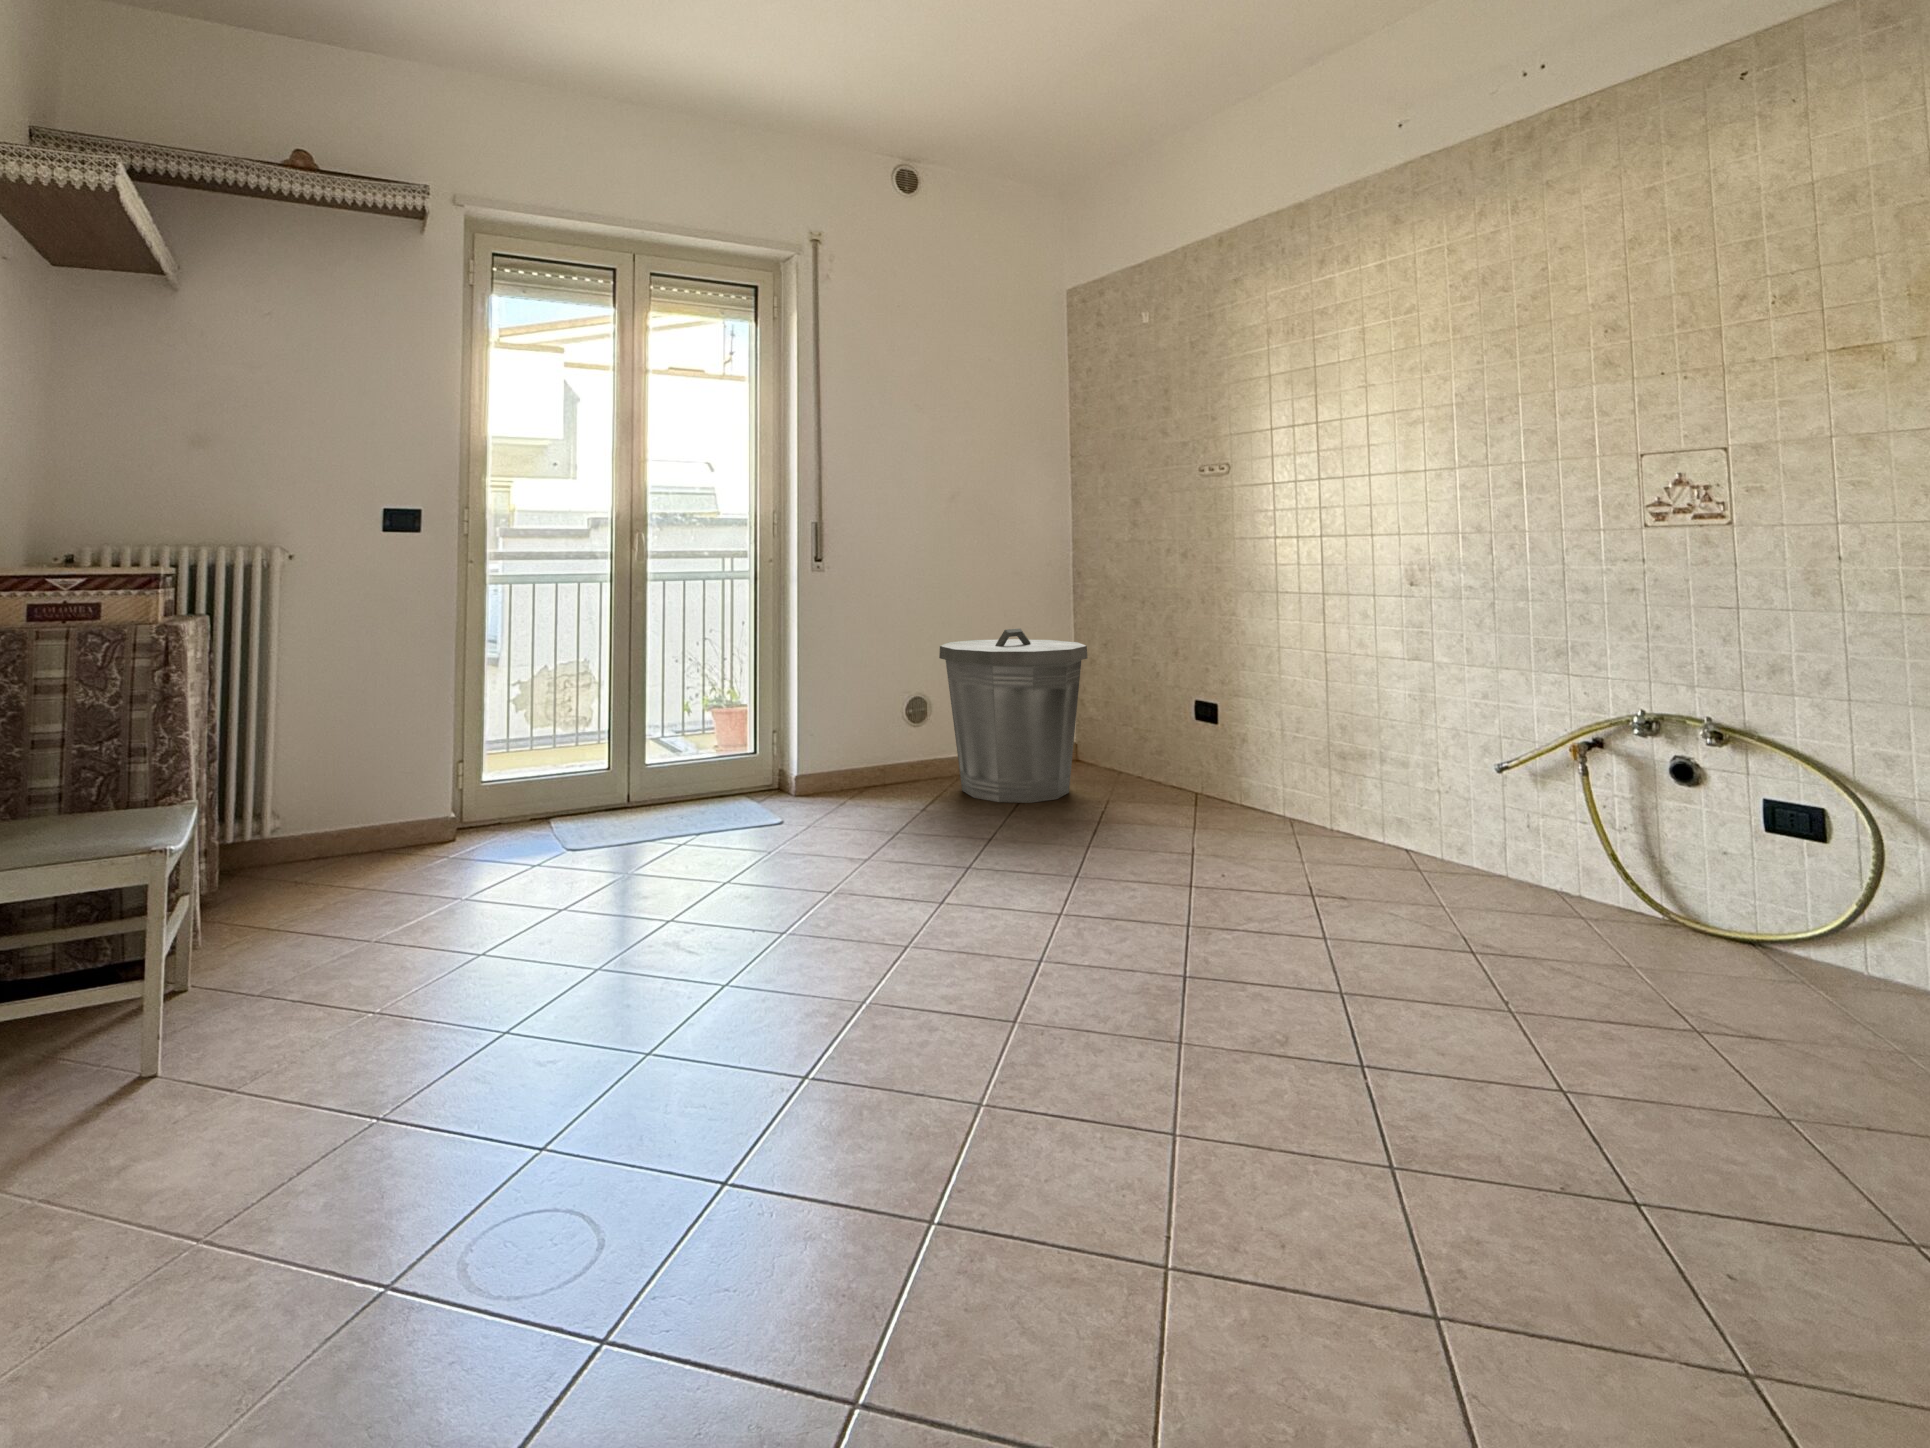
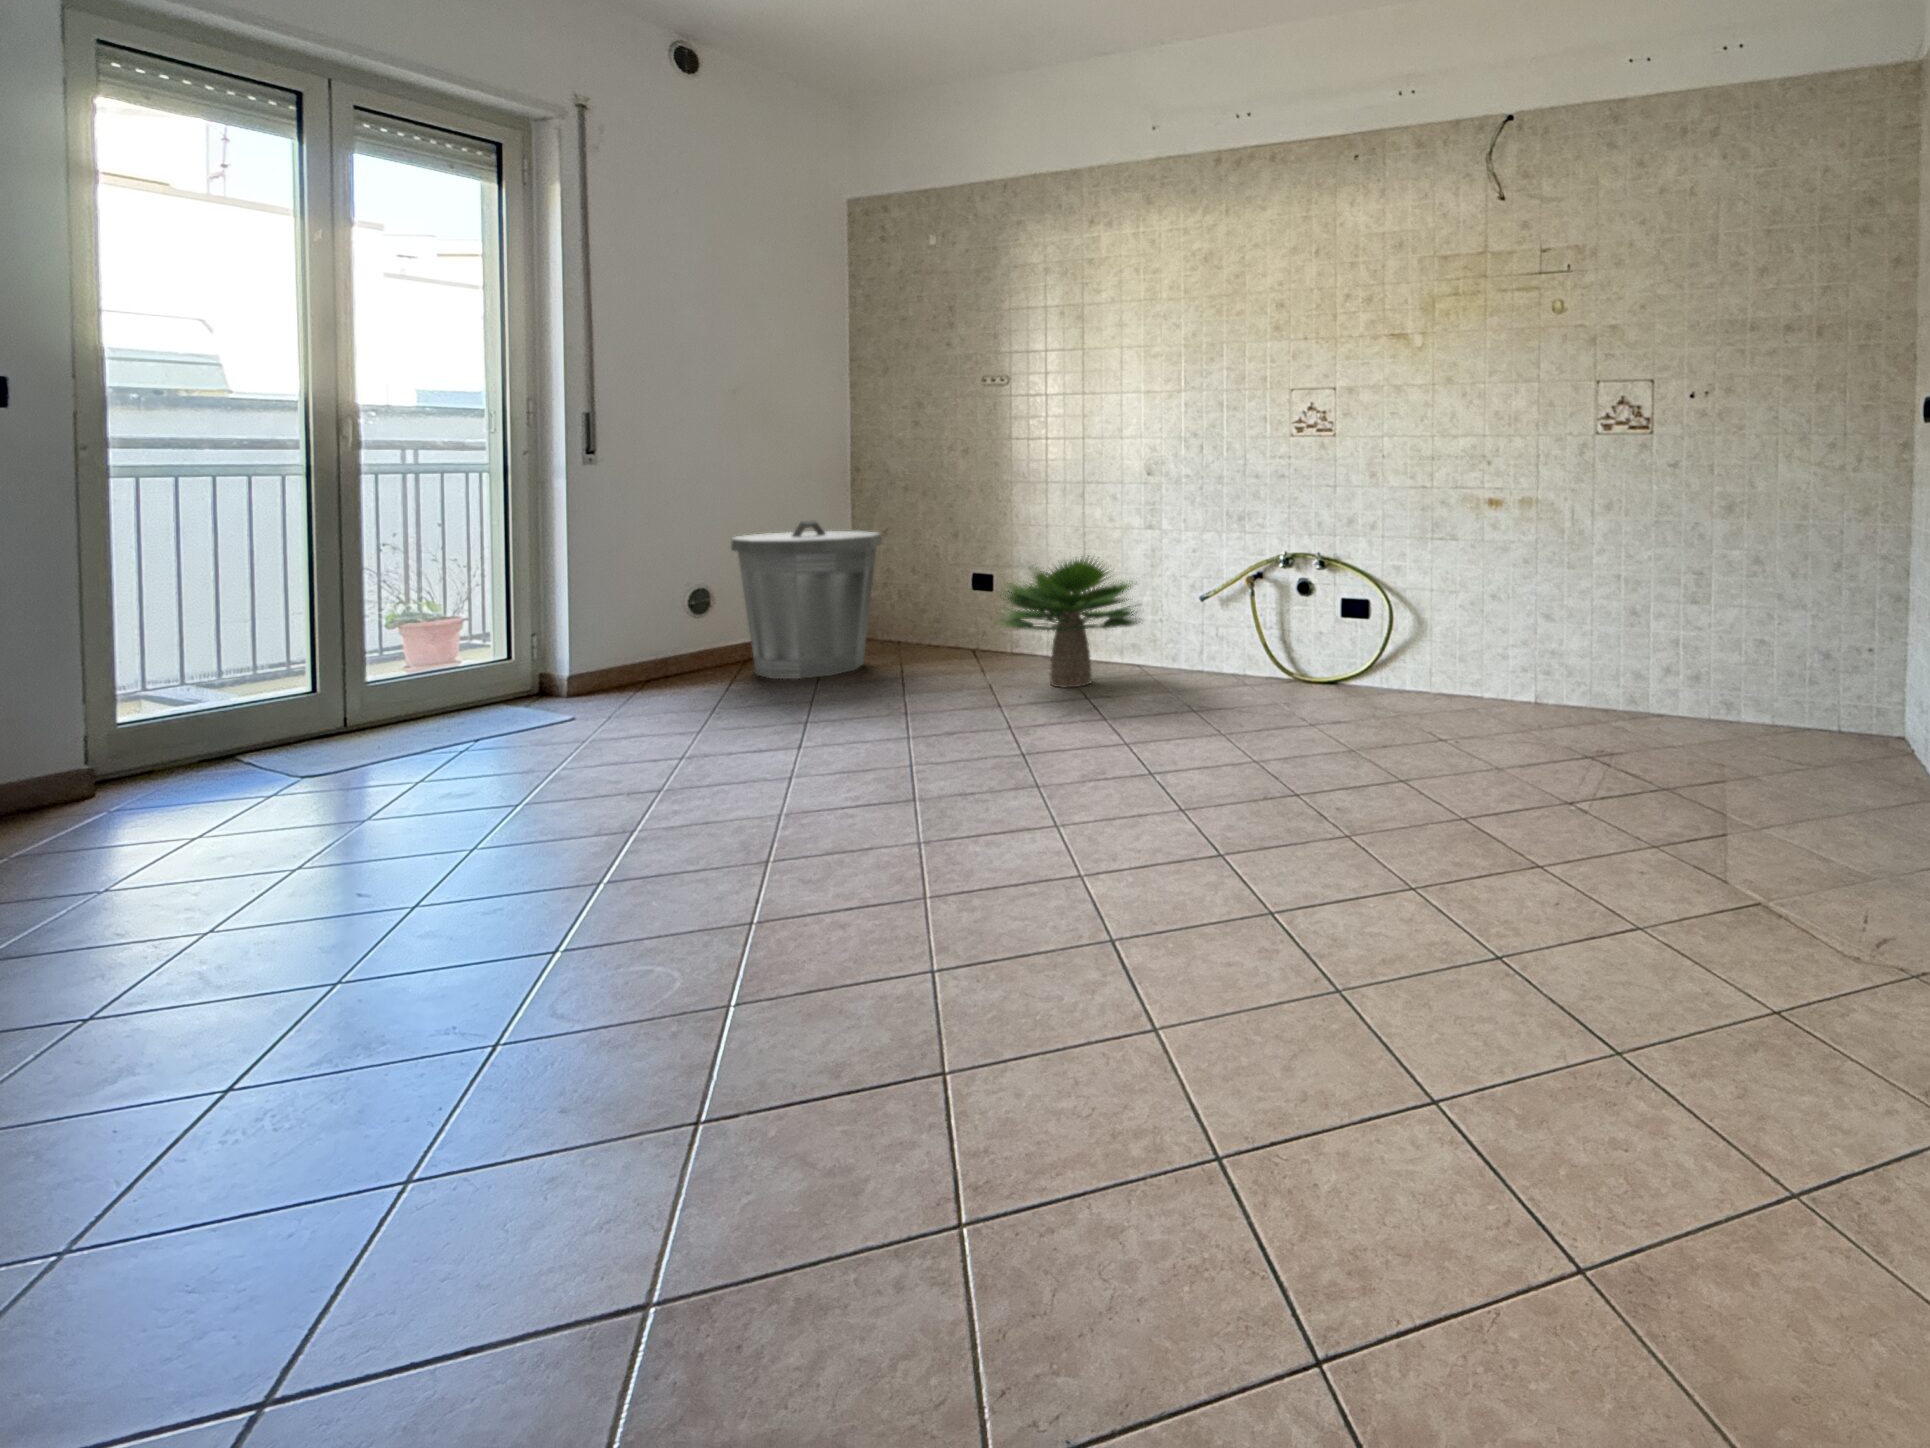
potted plant: none [1188,689,1411,871] -> present [1000,556,1140,687]

